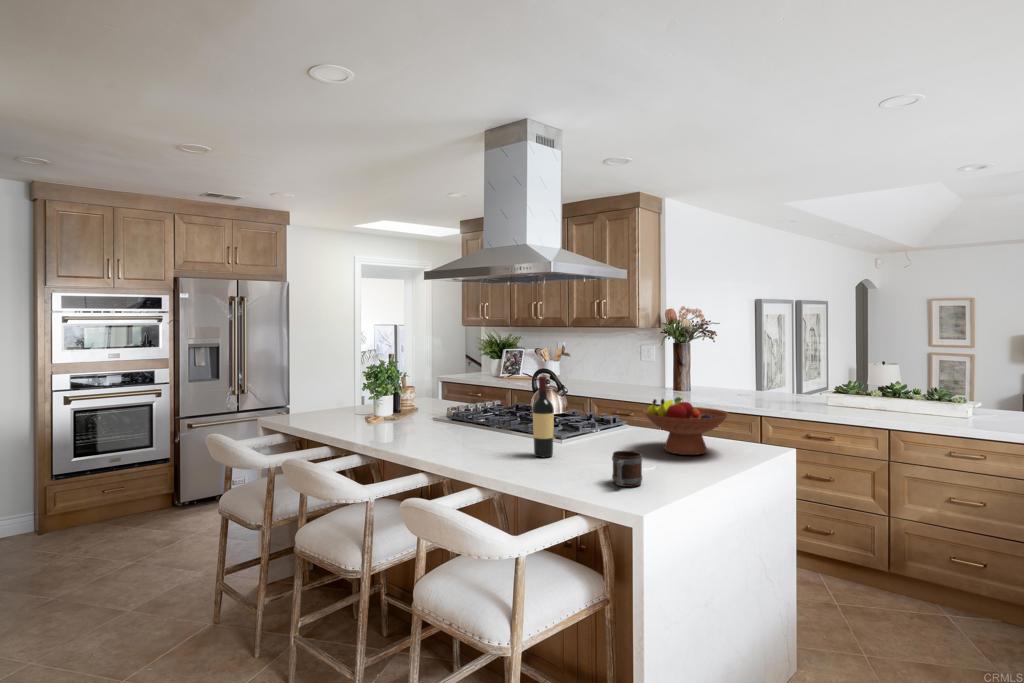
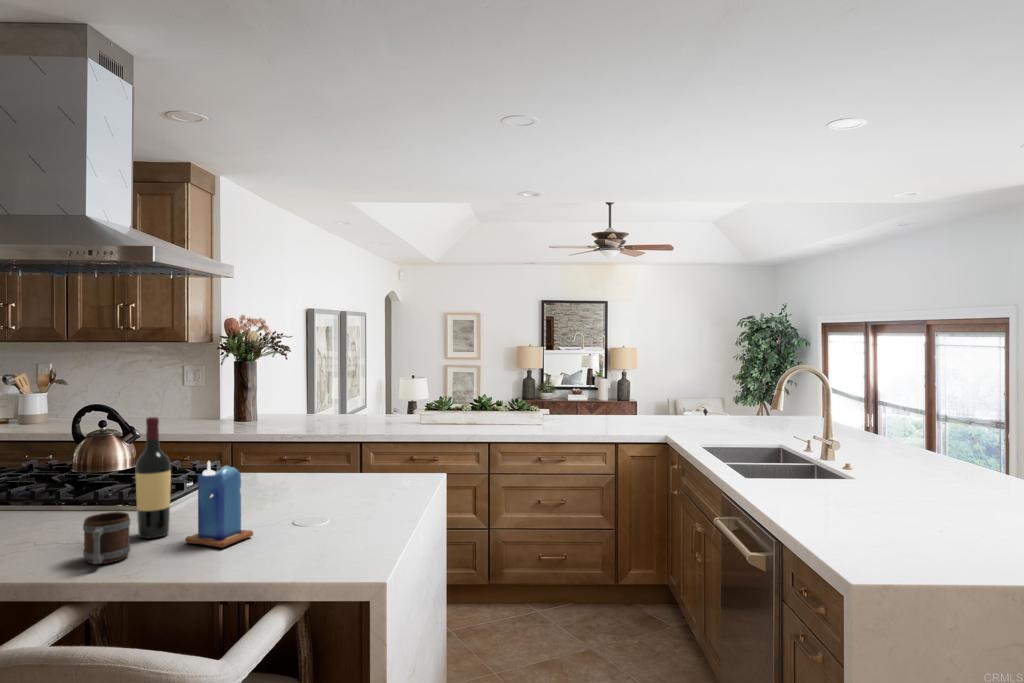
fruit bowl: present [643,397,729,455] -> none [284,431,389,502]
candle: none [555,409,599,470] -> present [185,461,253,548]
mug: present [612,450,642,487] -> present [83,512,130,564]

